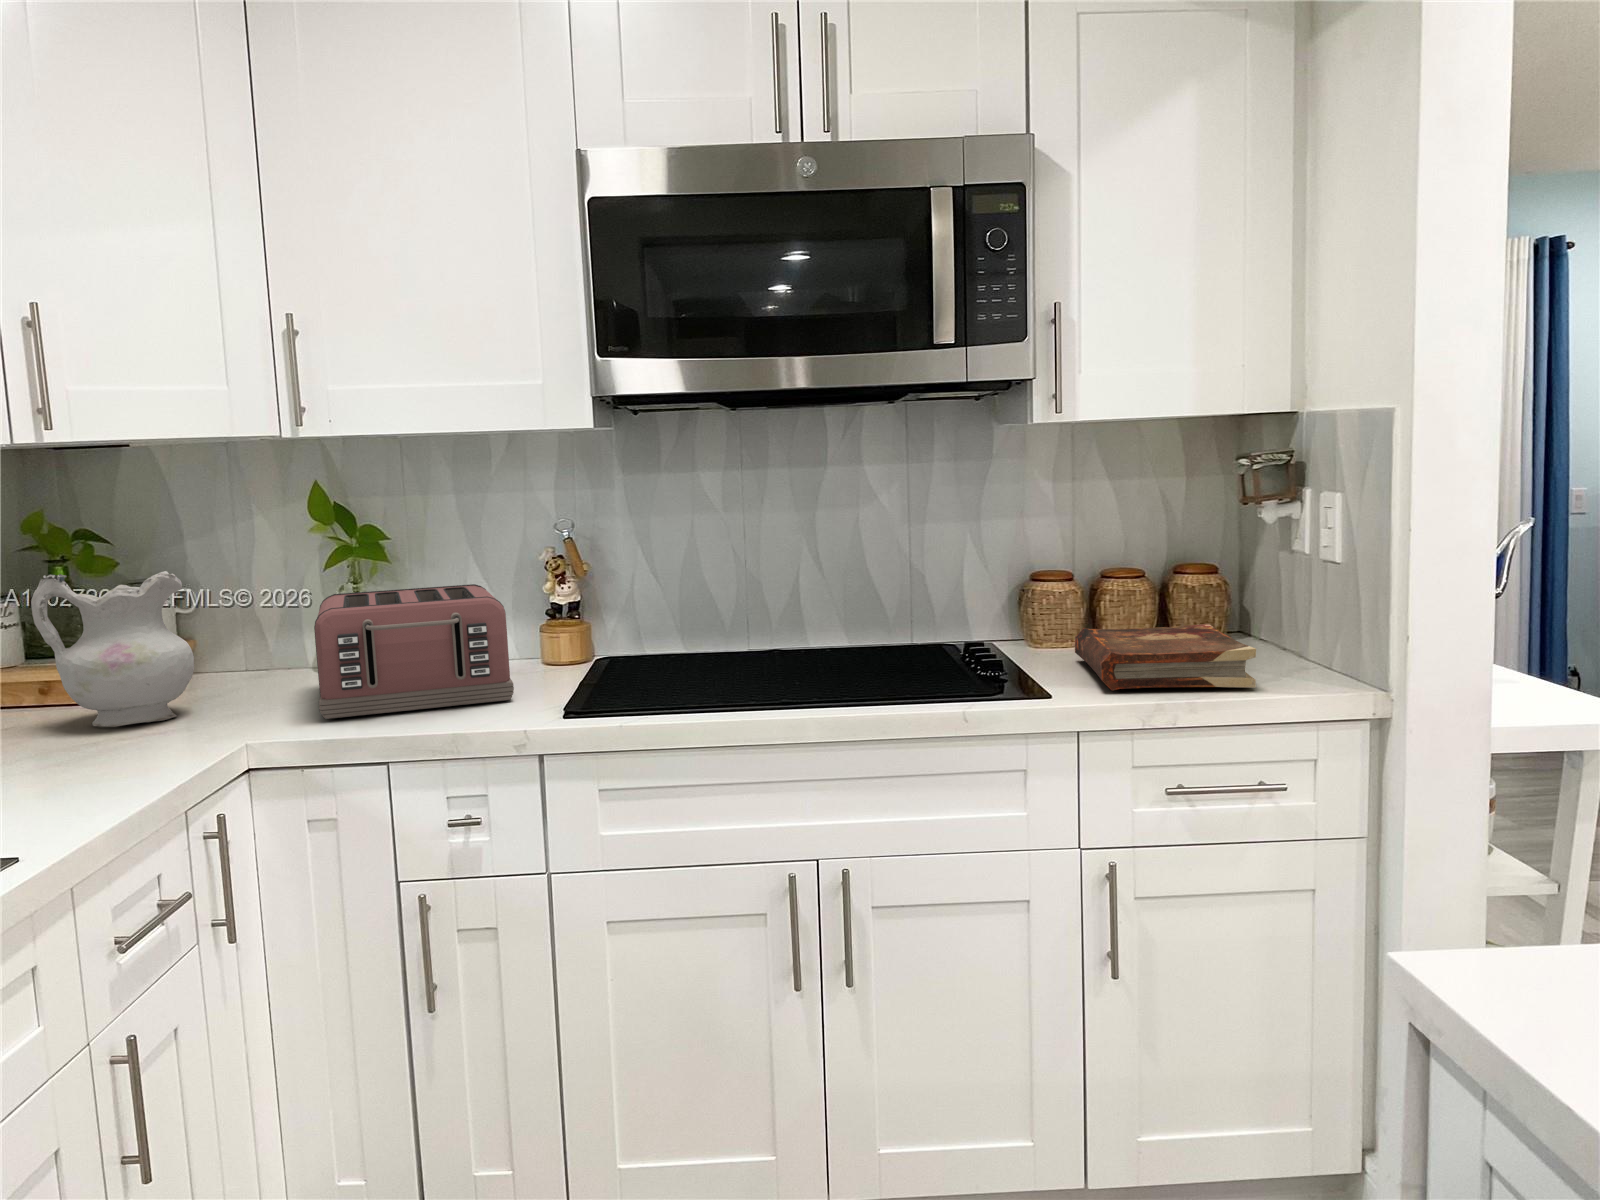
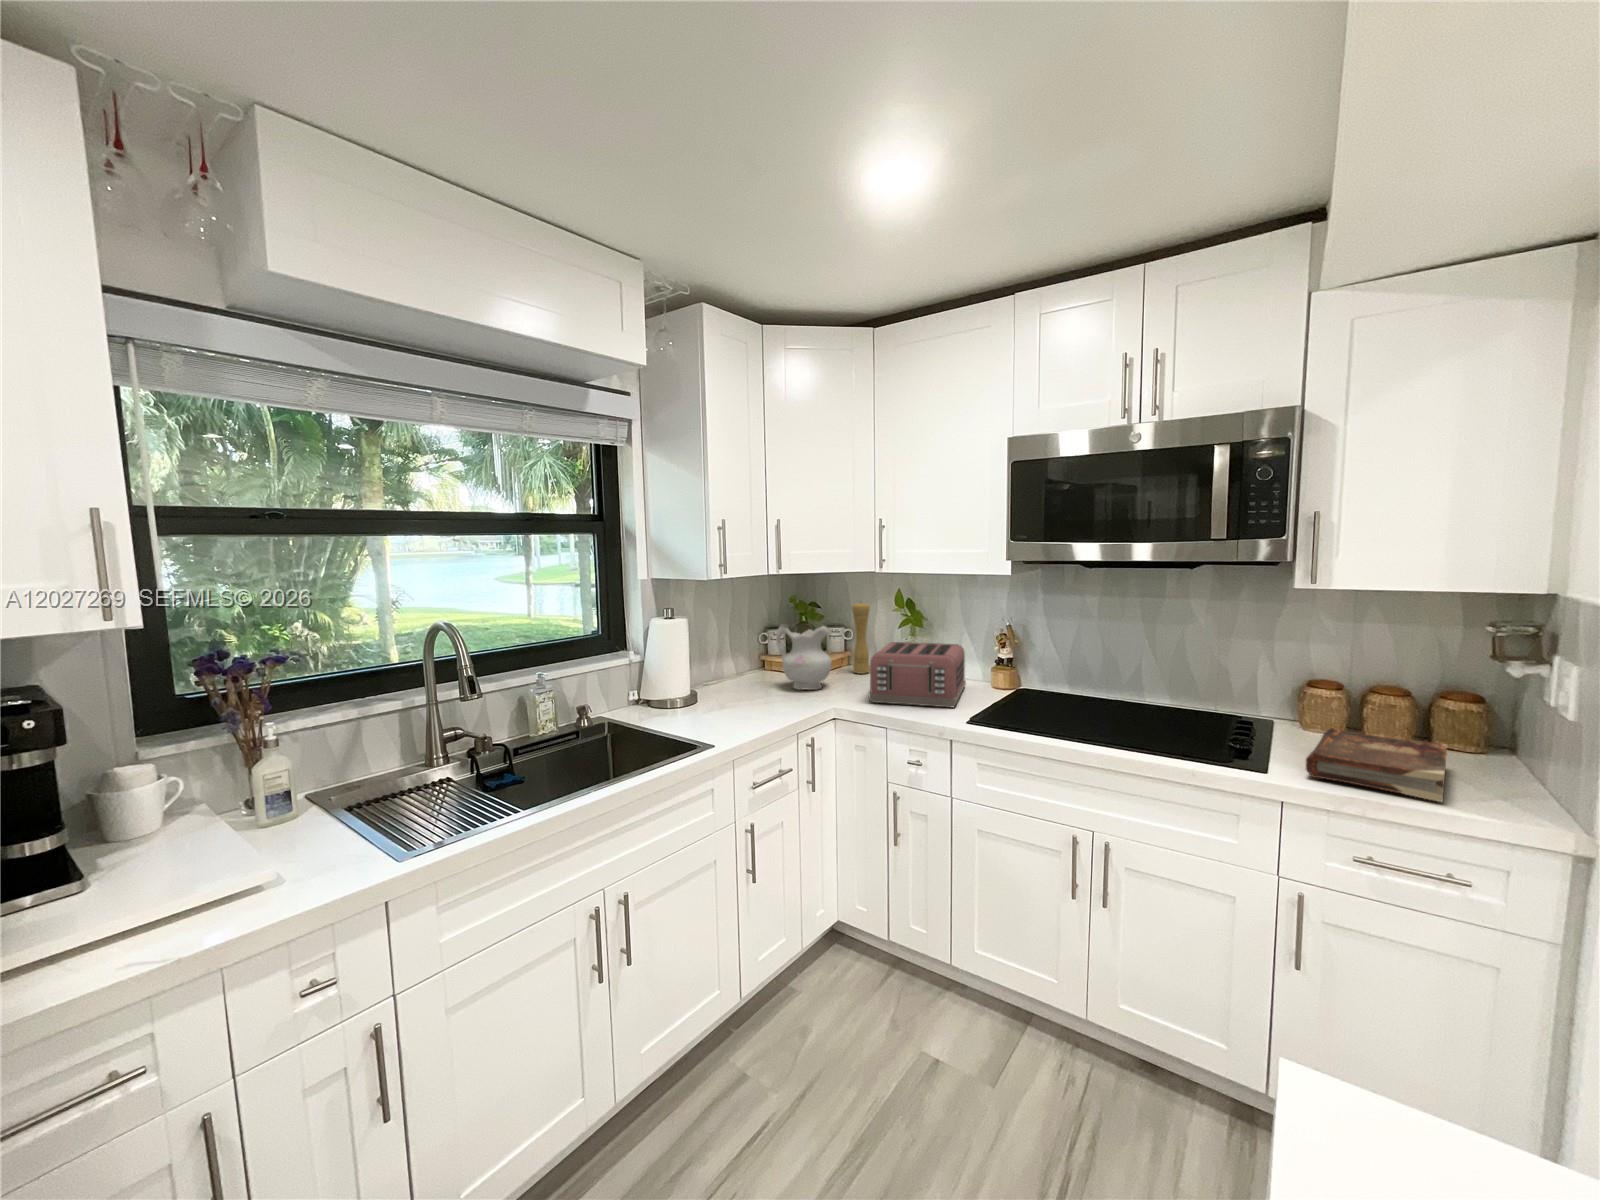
pepper mill: none [208,522,264,680] -> present [852,602,870,674]

